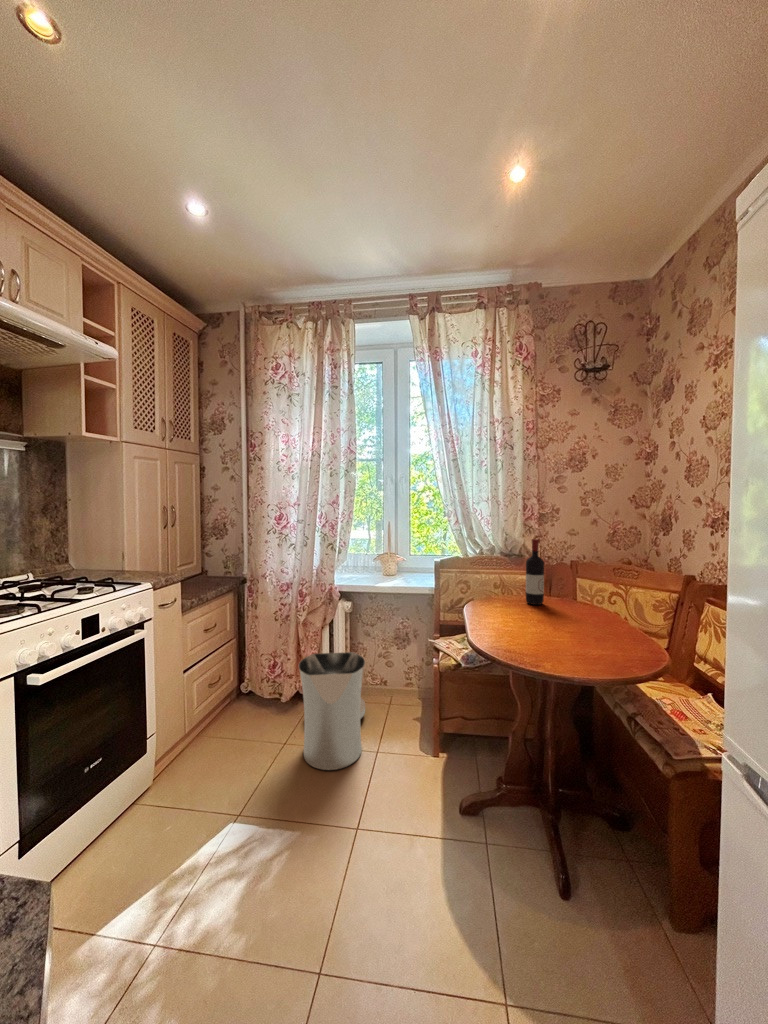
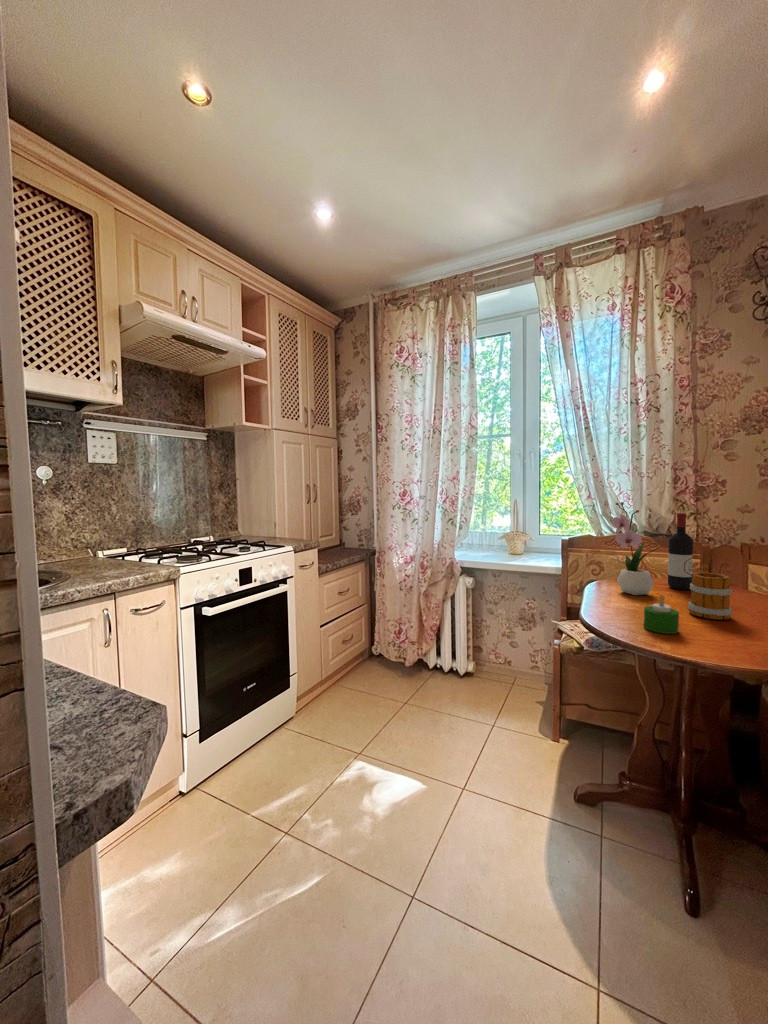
flower arrangement: none [485,531,523,615] -> present [612,502,660,595]
mug: none [548,585,581,634] -> present [688,564,732,620]
candle: none [522,618,549,654] -> present [644,595,679,634]
trash can: present [299,652,365,770] -> none [416,623,484,733]

